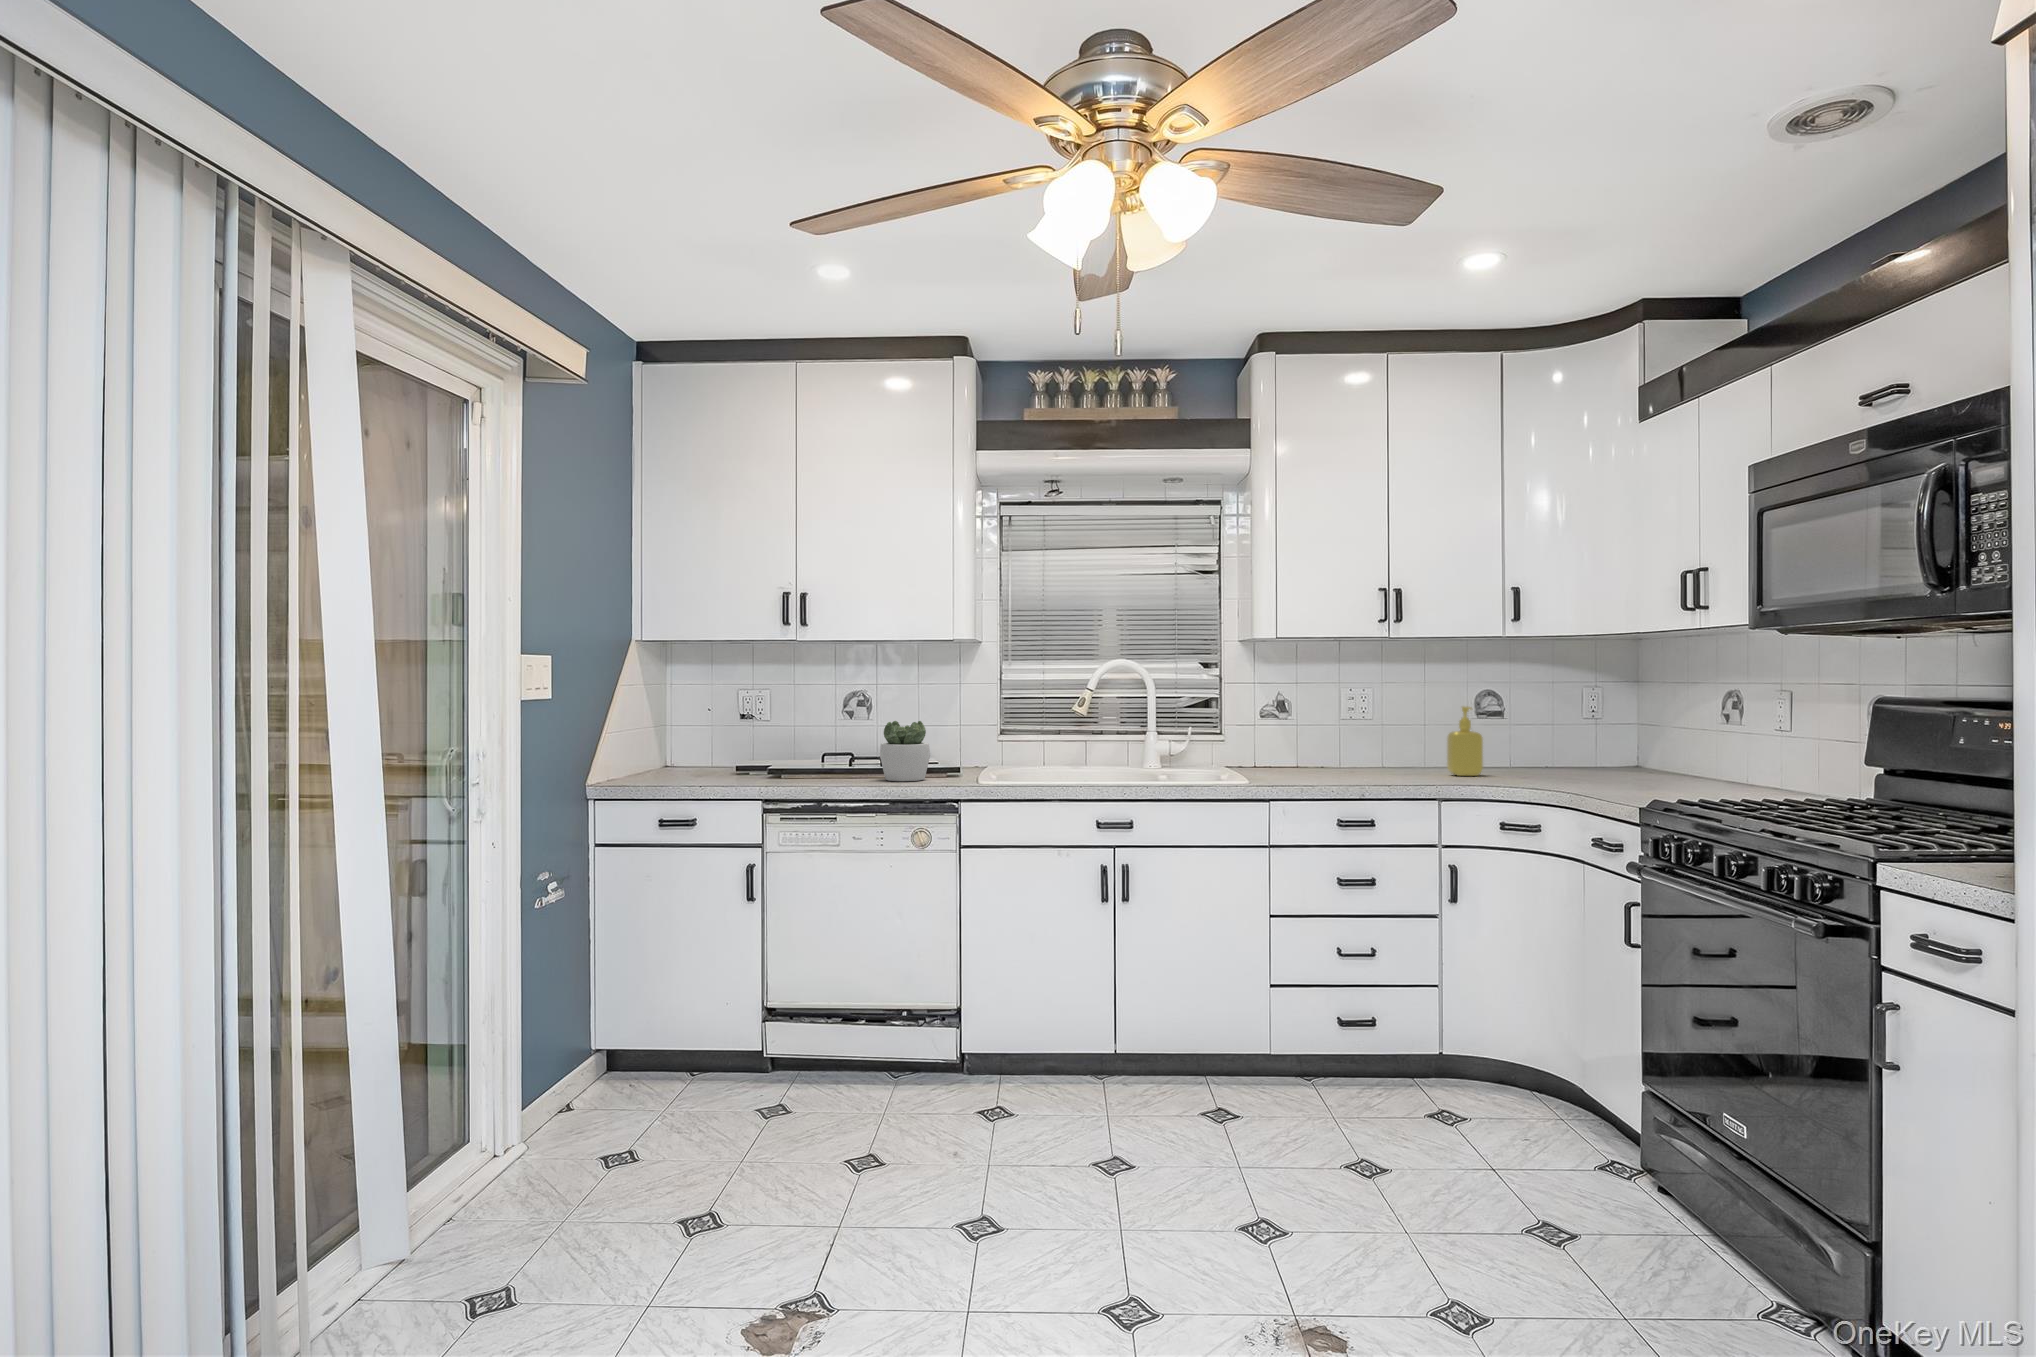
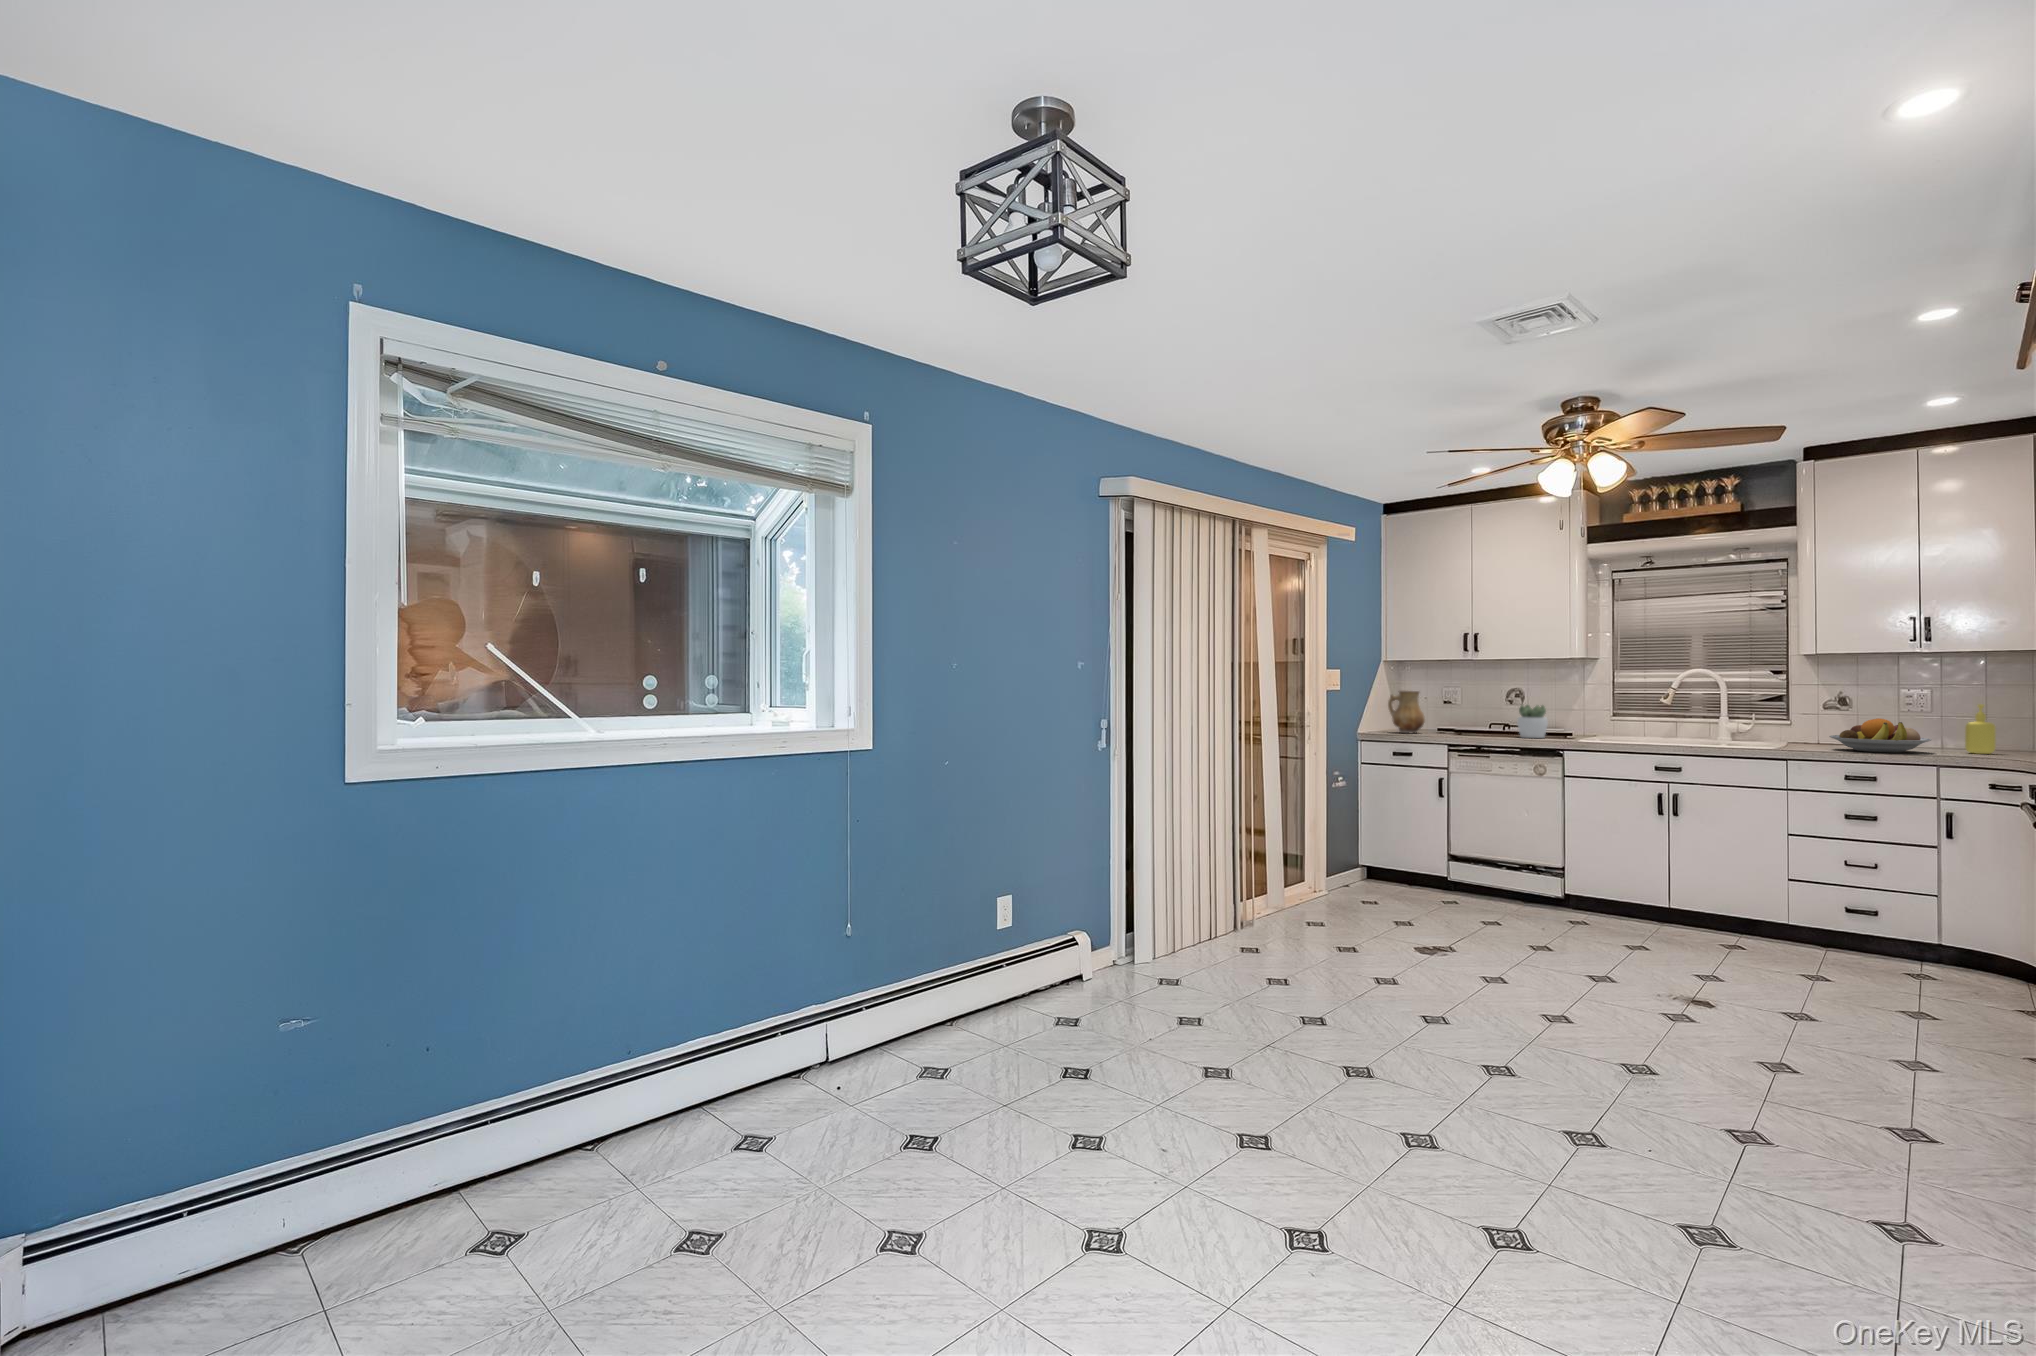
ceramic pitcher: none [651,699,720,782] -> present [1388,691,1425,733]
fruit bowl: none [1312,731,1432,781] -> present [1829,718,1932,753]

